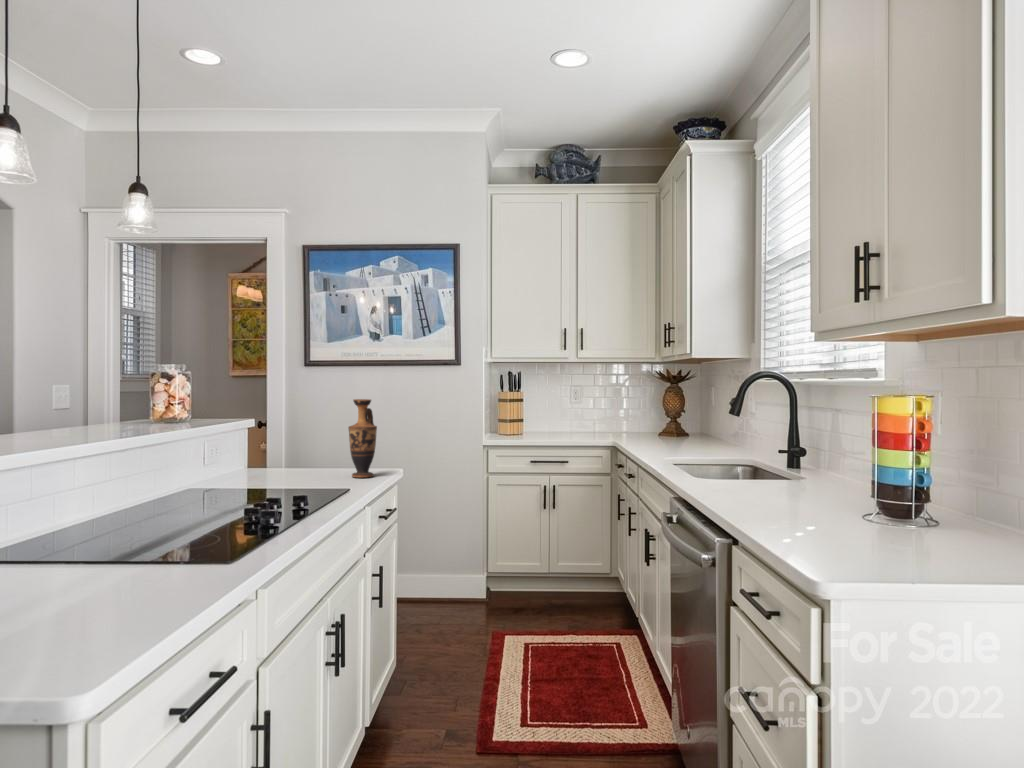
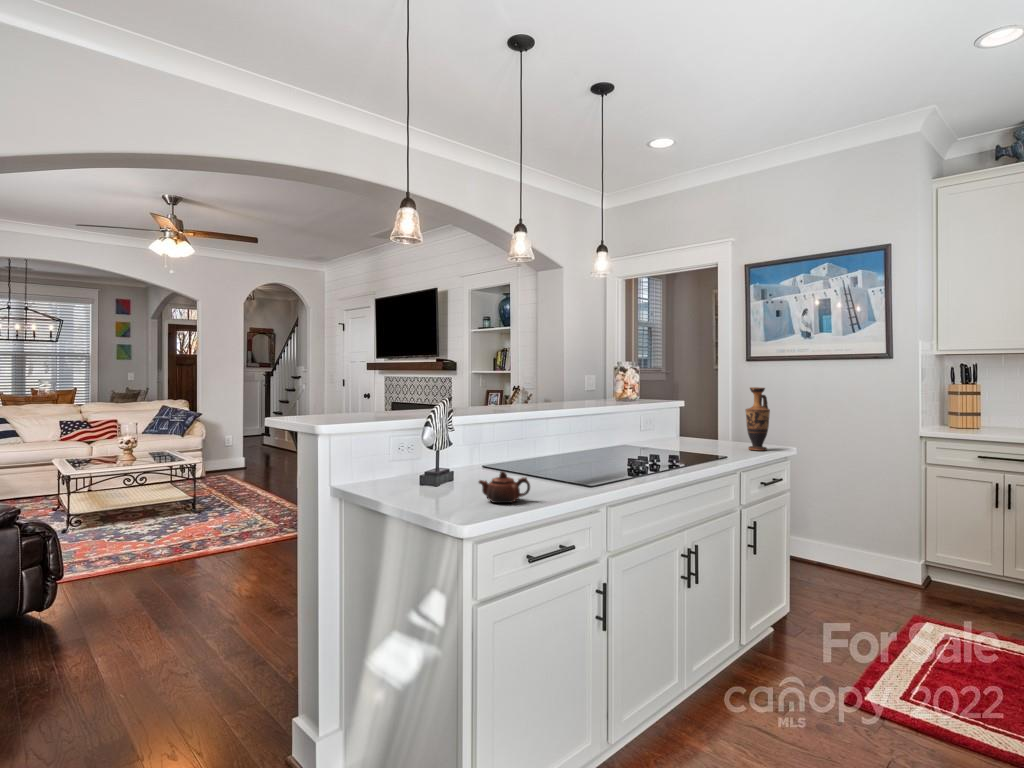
teapot: none [47,569,154,633] -> present [479,471,530,503]

